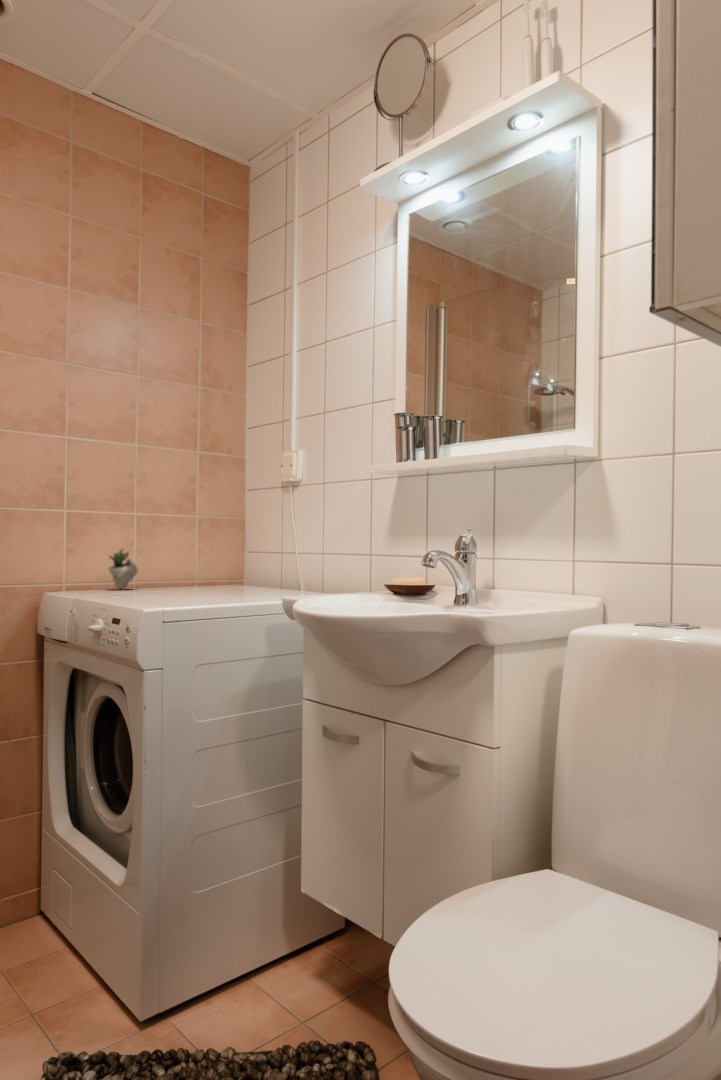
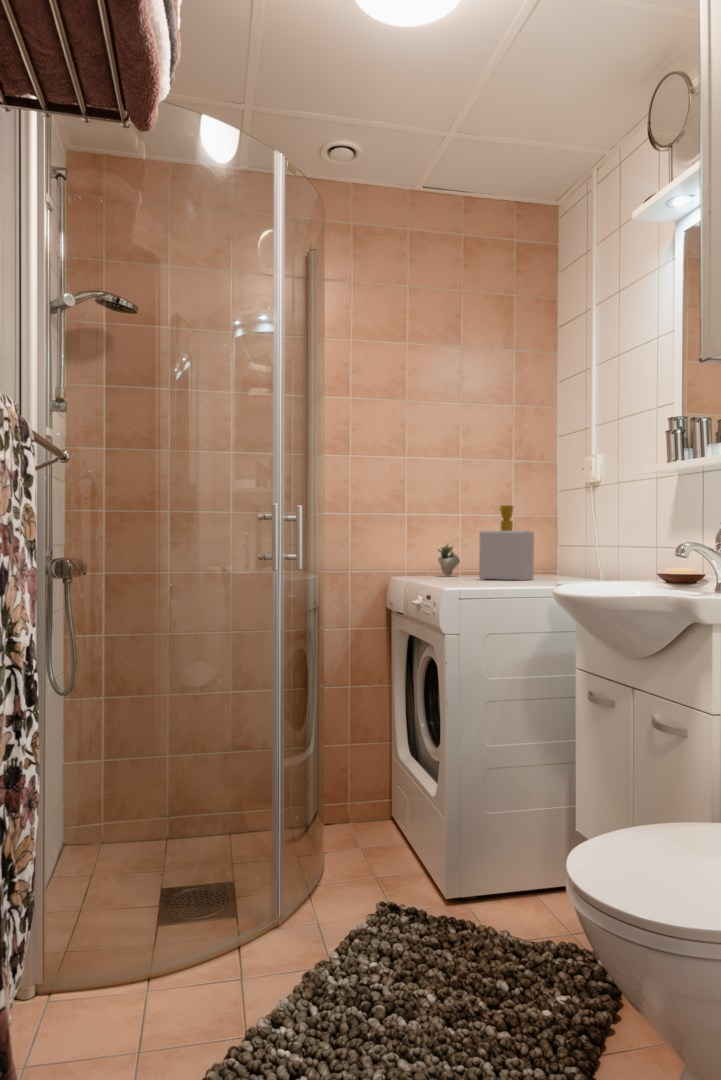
soap bottle: none [174,502,240,594] -> present [479,505,534,580]

